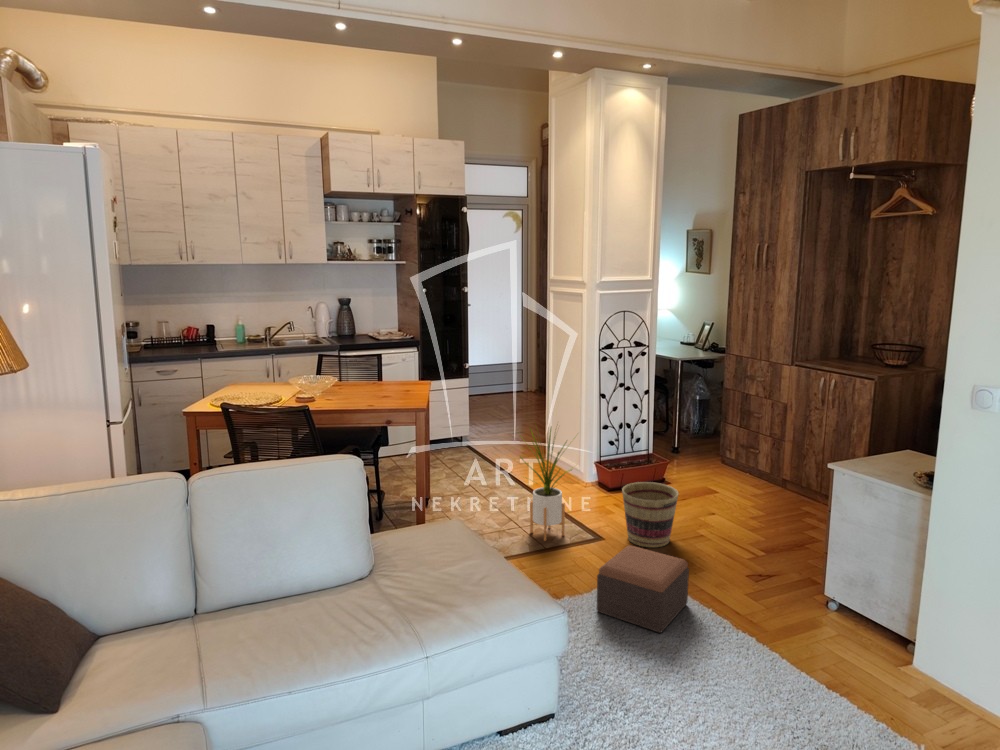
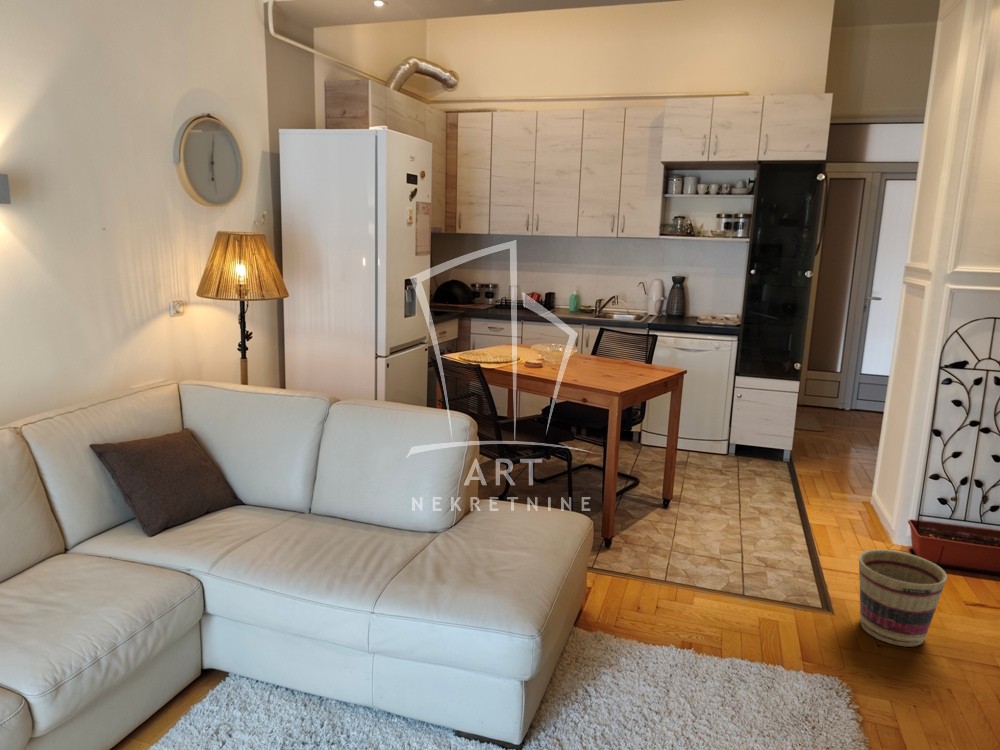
house plant: present [521,427,571,541] -> none [728,435,817,585]
footstool: present [597,545,689,633] -> none [712,612,847,725]

